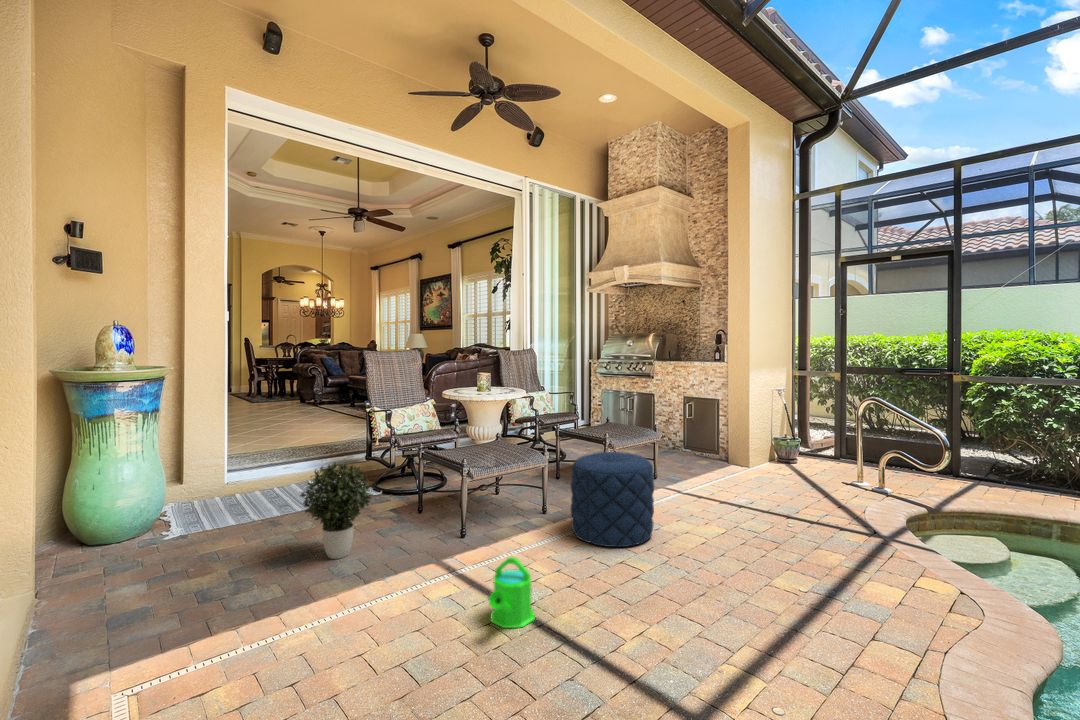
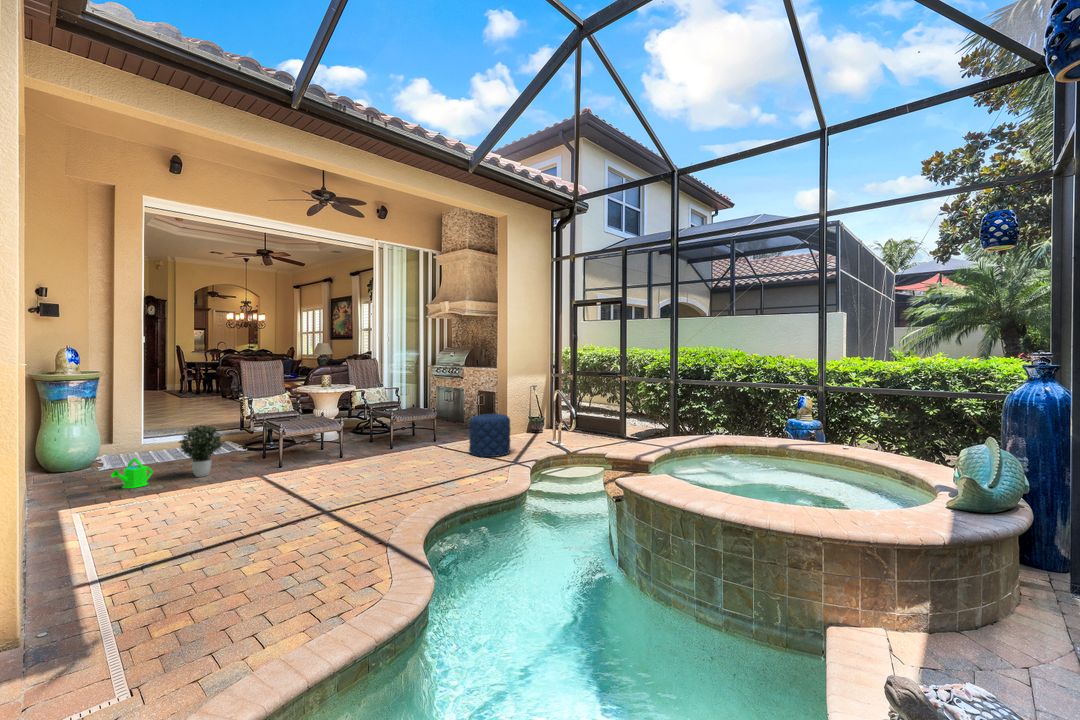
pouf: present [571,452,654,547] -> present [469,414,510,457]
watering can: present [489,557,535,628] -> present [111,458,153,488]

